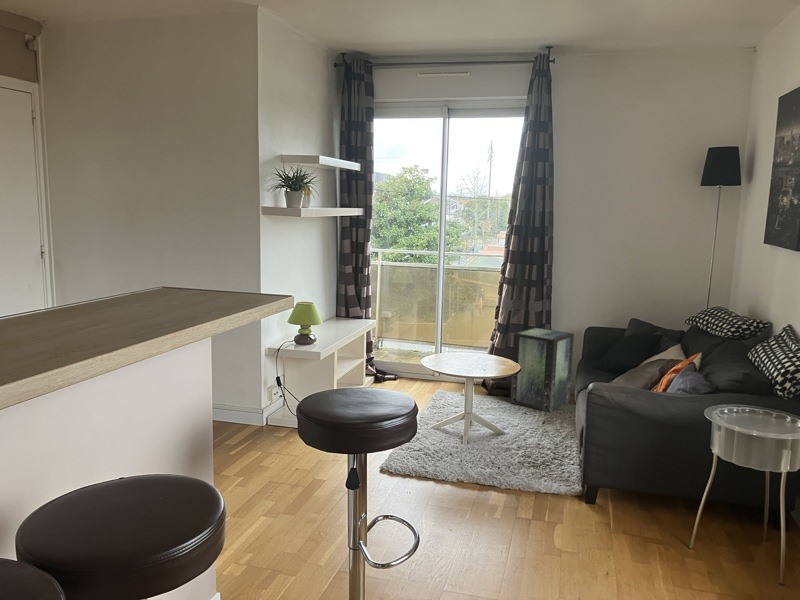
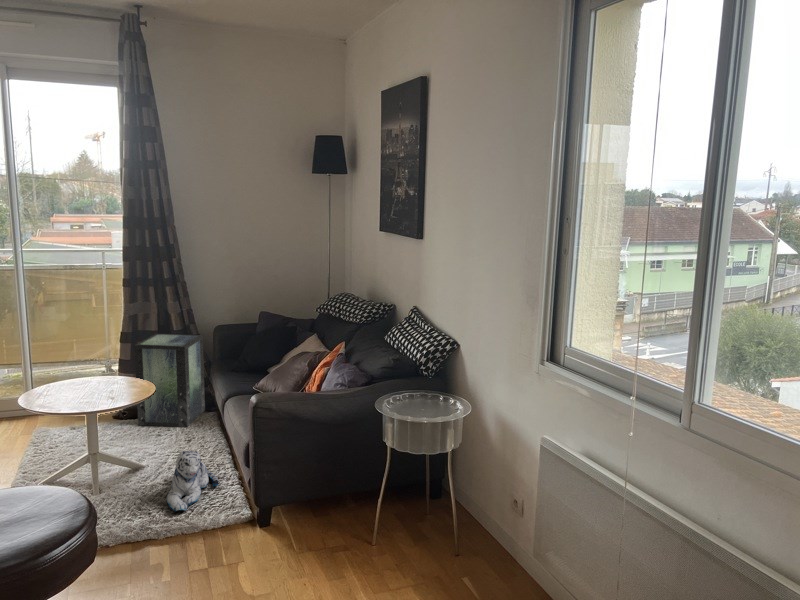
plush toy: none [514,423,561,473] -> present [167,451,219,512]

